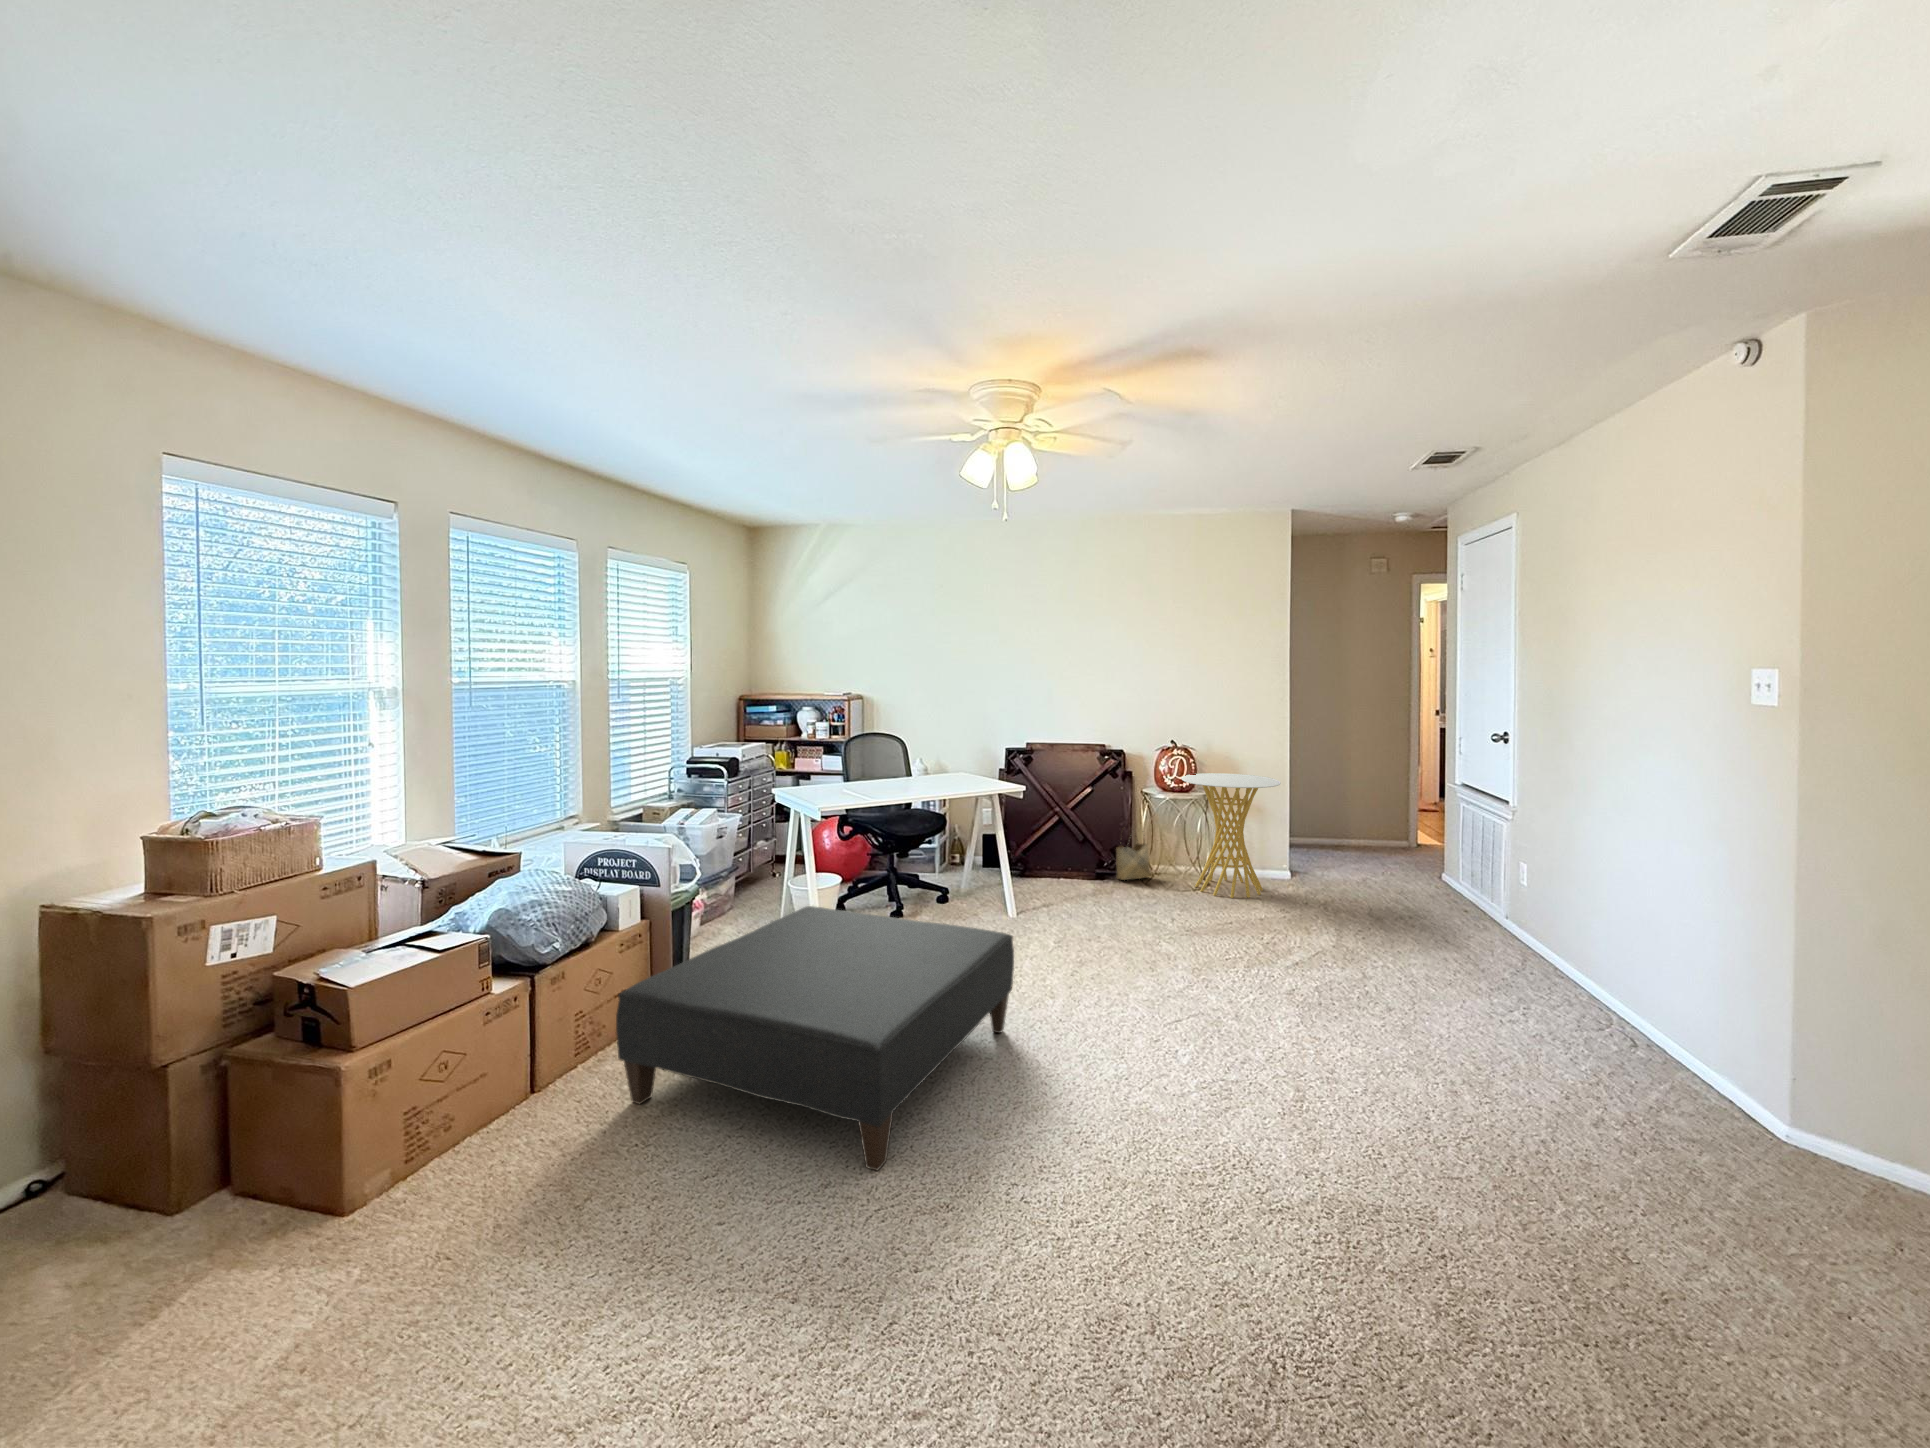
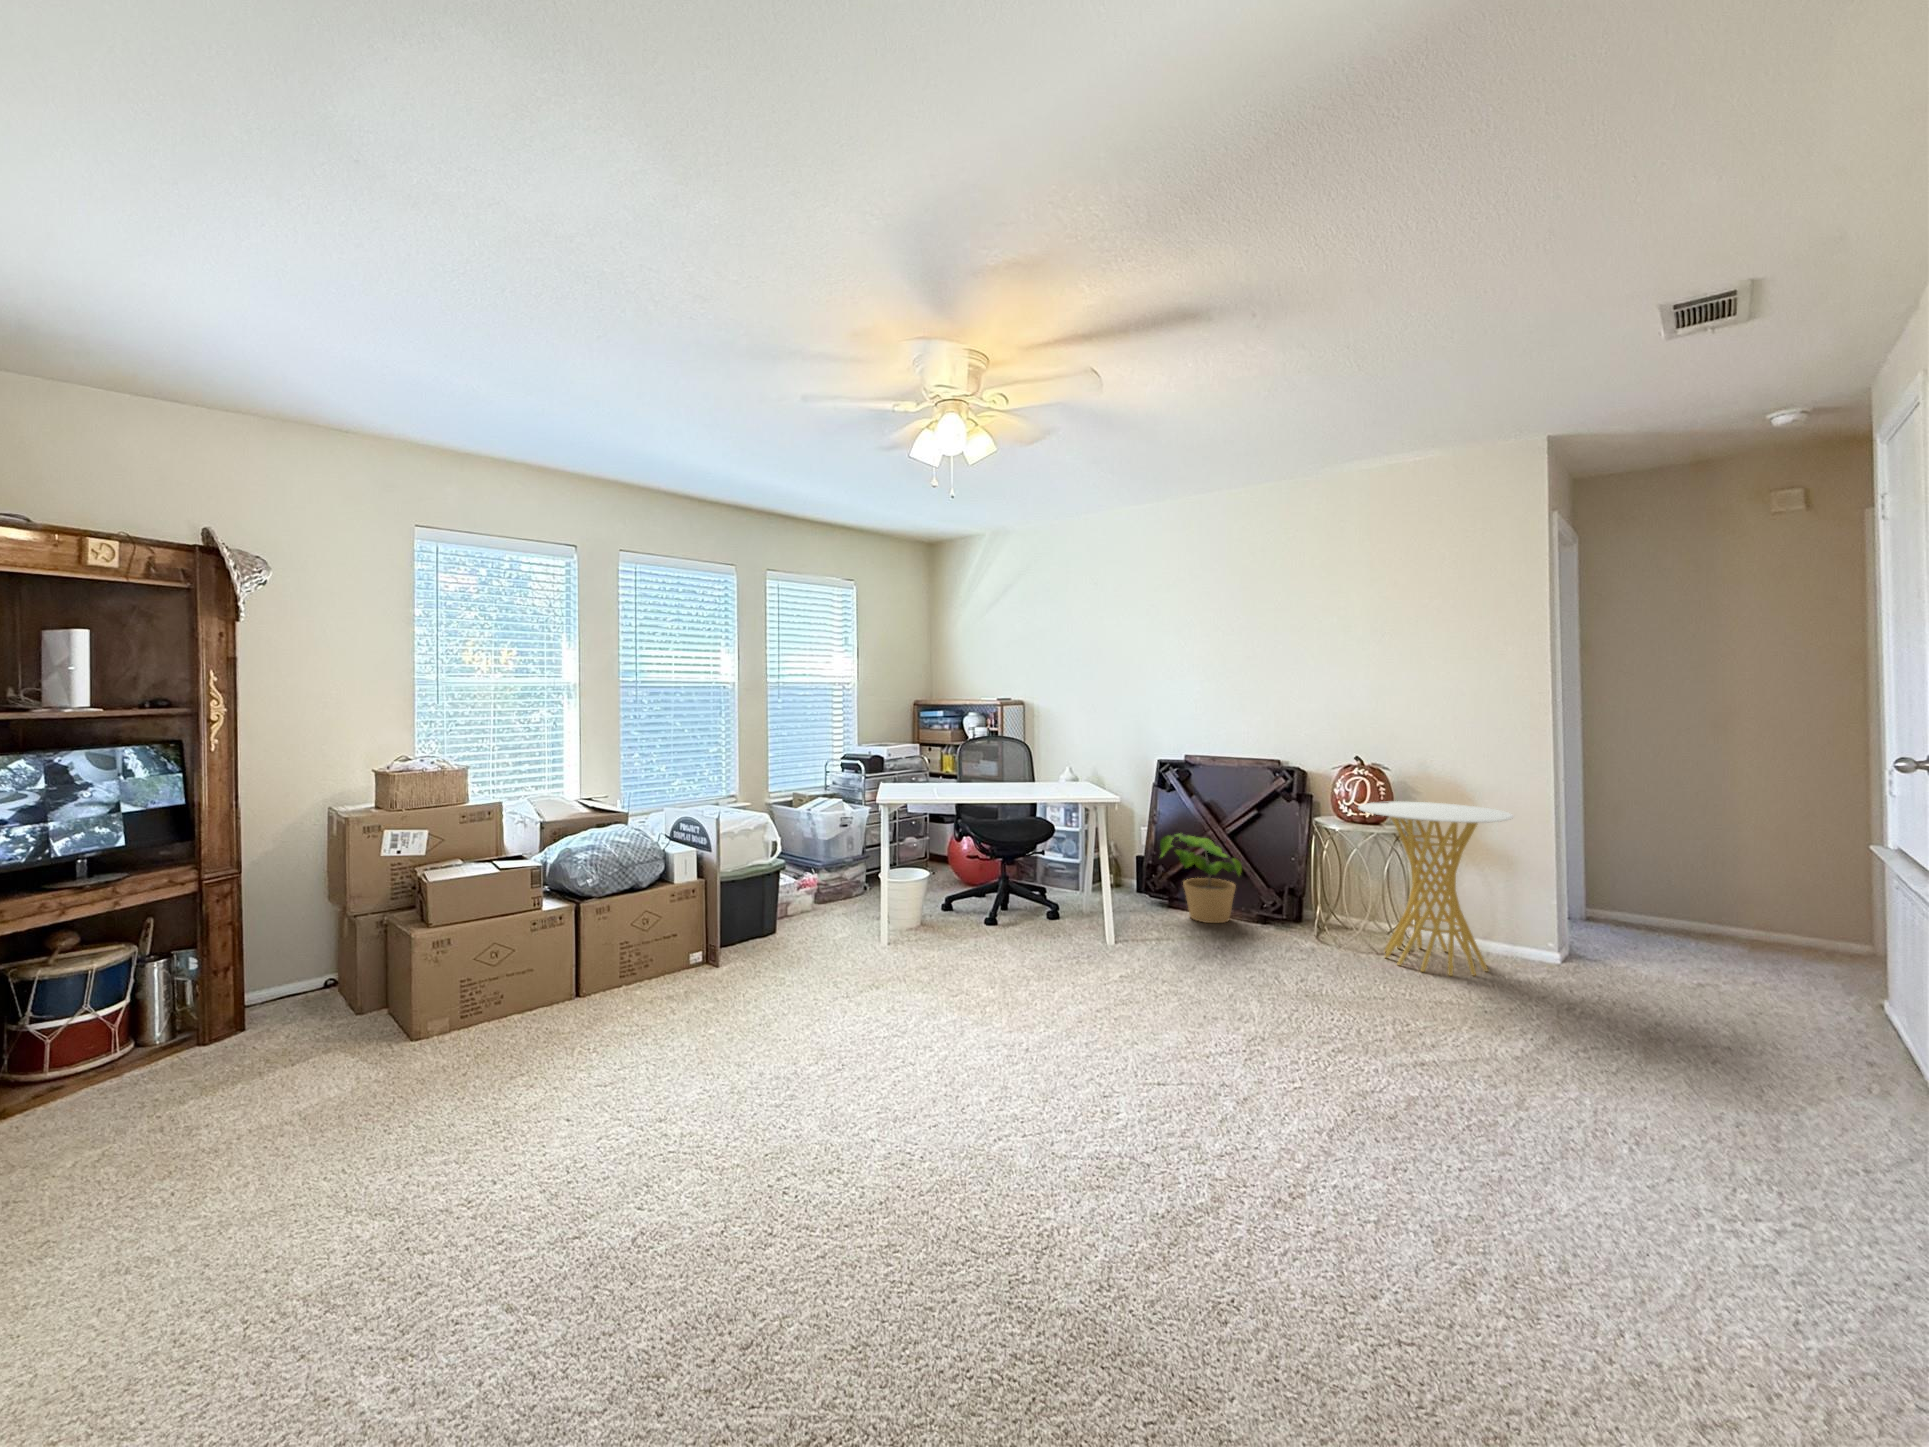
potted plant: none [1021,812,1086,884] -> present [1160,834,1242,923]
woven basket: present [1116,830,1150,880] -> none [1280,862,1332,932]
ottoman: present [616,906,1014,1170] -> none [611,889,959,1108]

